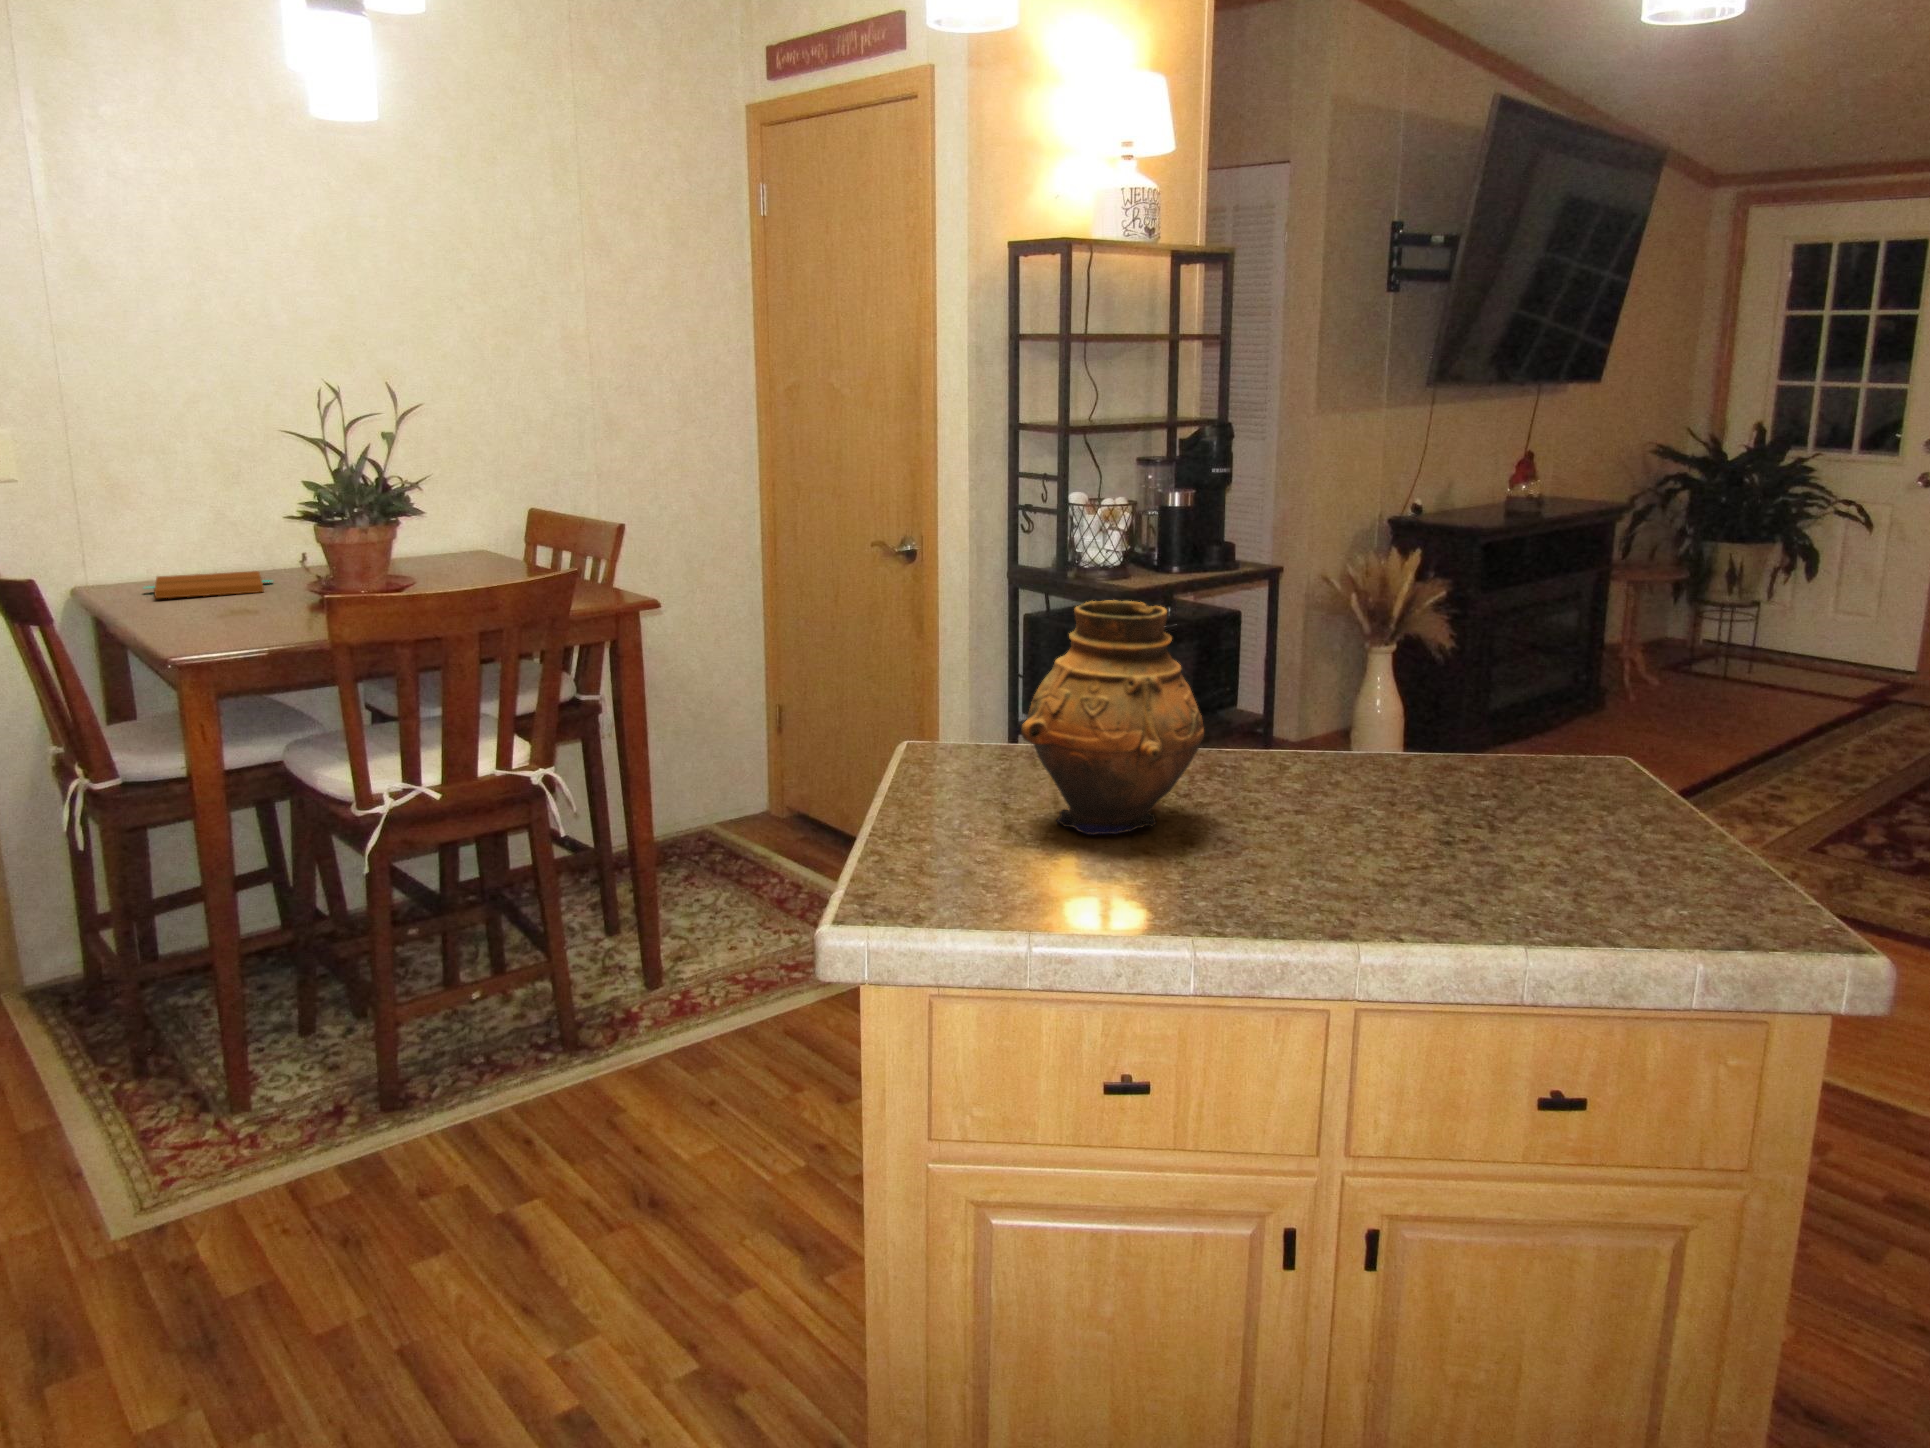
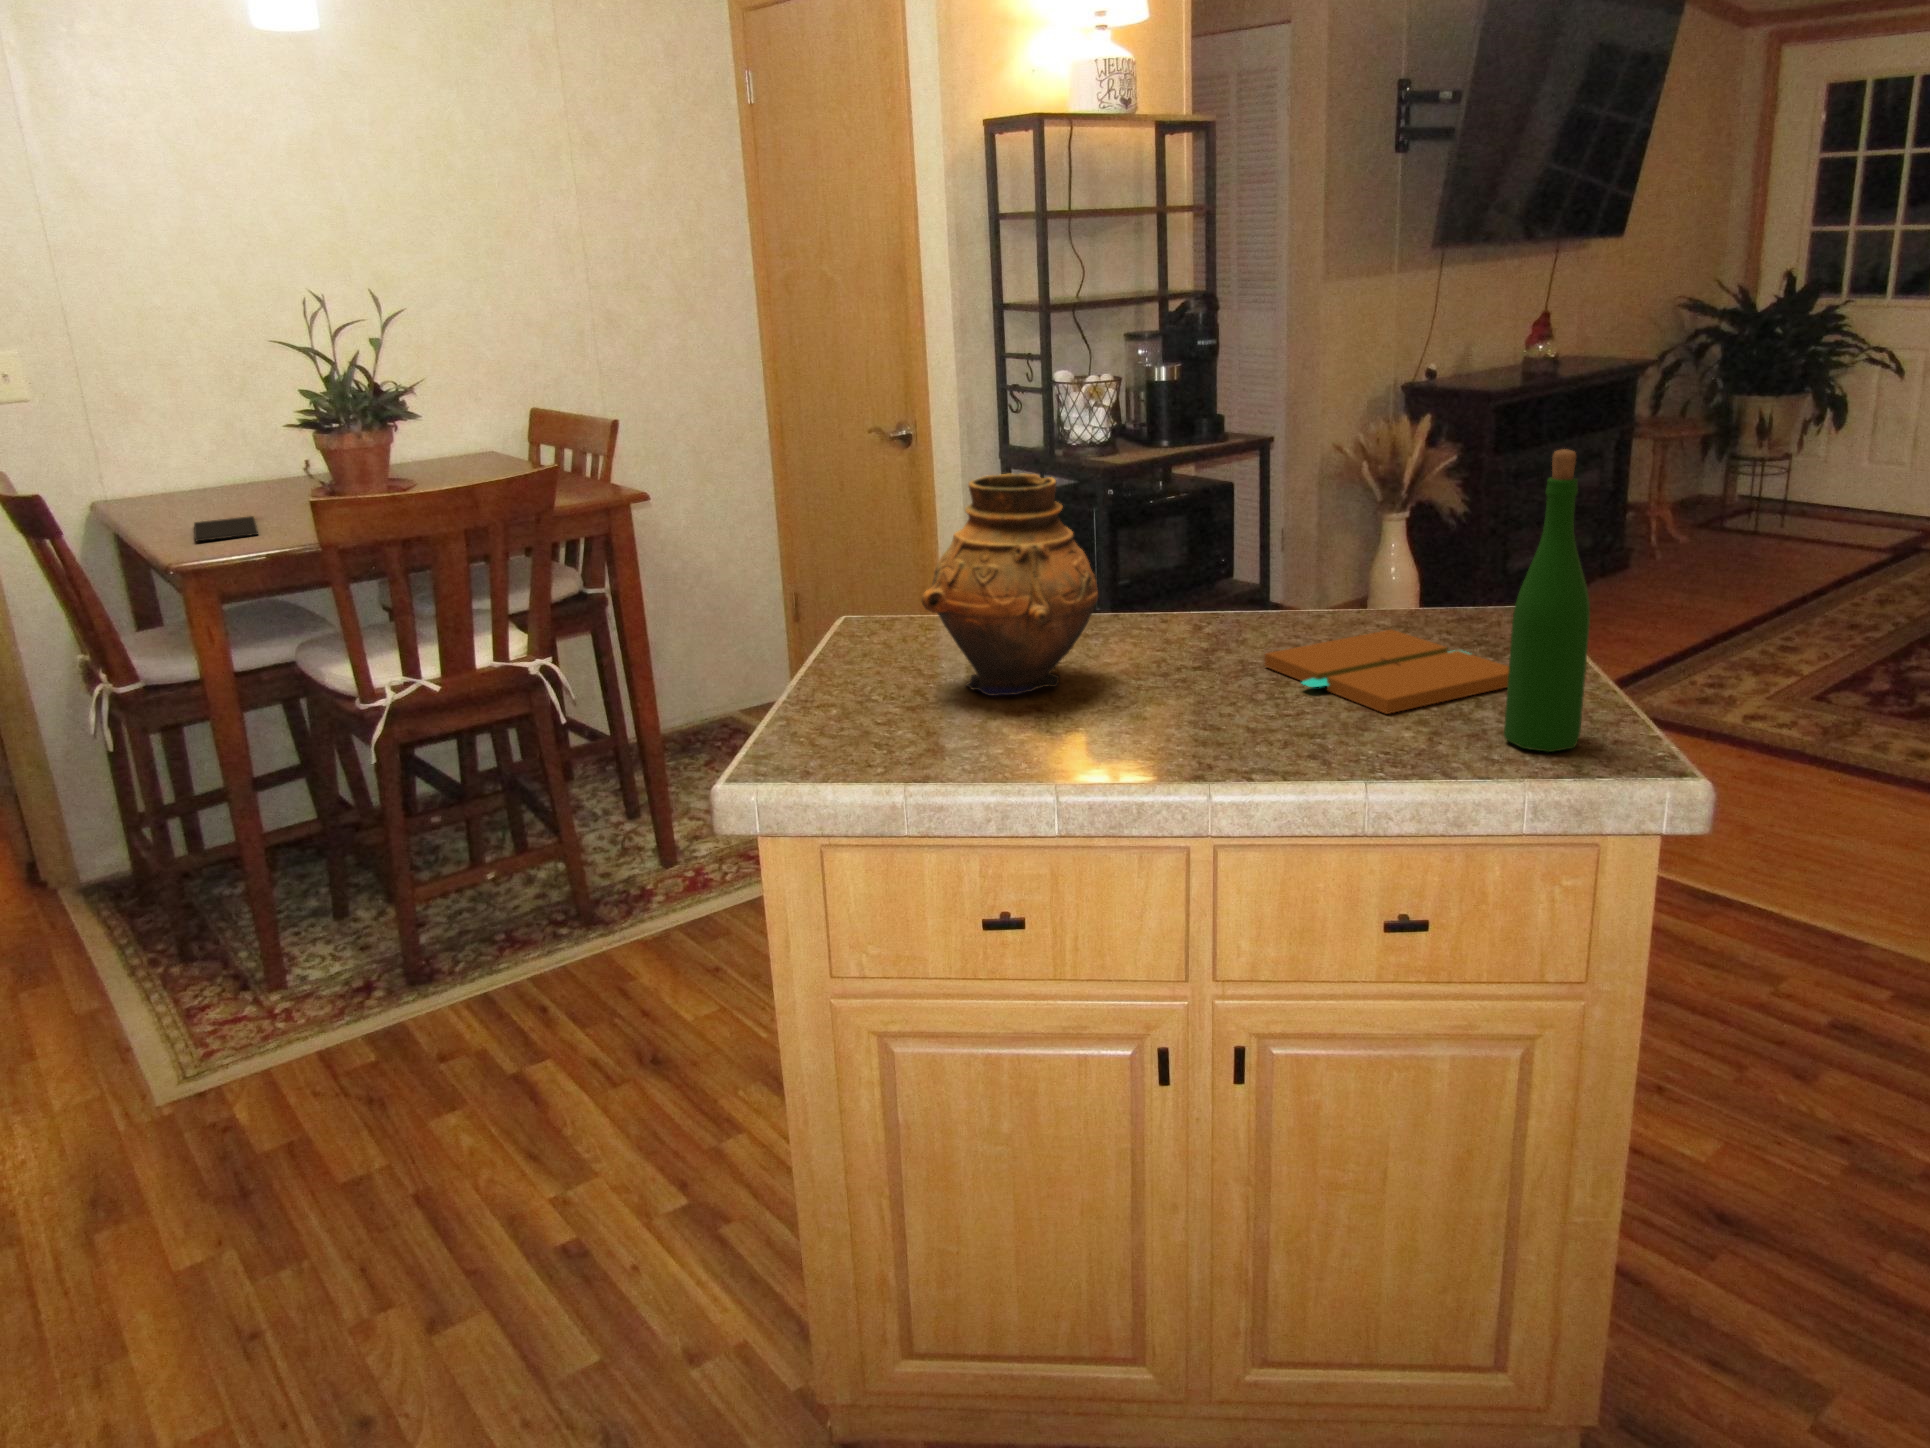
book: present [148,571,270,598] -> present [1264,629,1509,714]
wine bottle: none [1656,600,1756,920] -> present [1504,449,1590,752]
tablet: none [190,608,260,633] -> present [194,516,258,541]

